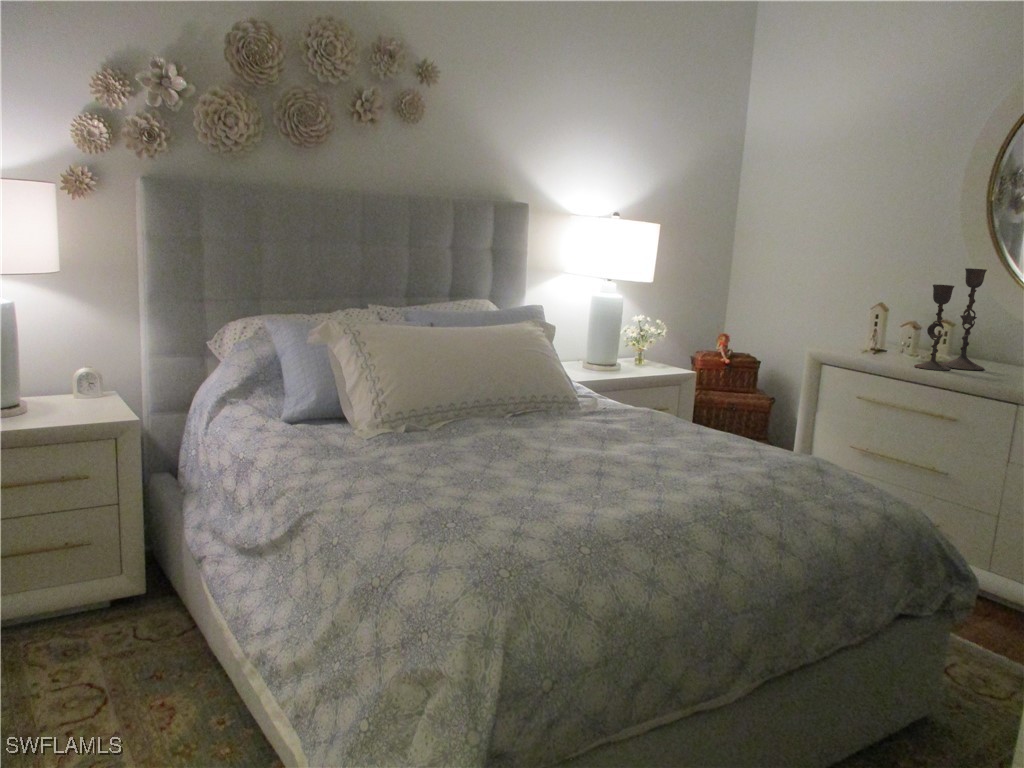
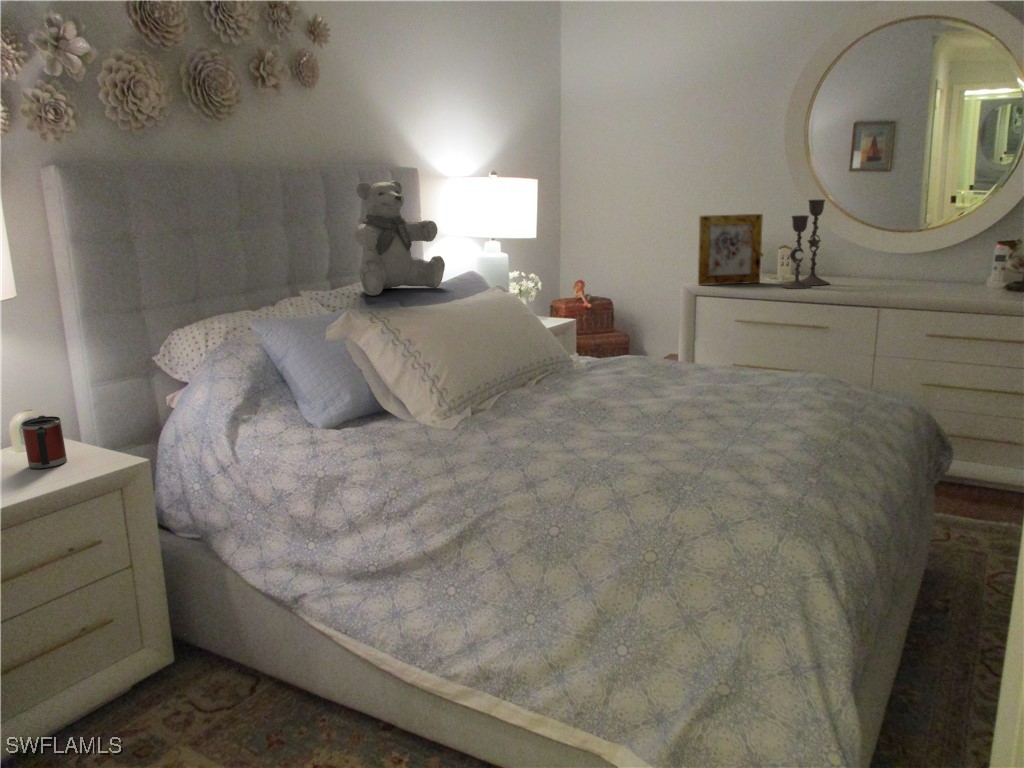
teddy bear: none [400,210,493,315] -> present [355,181,445,296]
picture frame: none [828,276,914,359] -> present [698,214,763,285]
mug: none [56,372,89,413] -> present [22,416,67,468]

